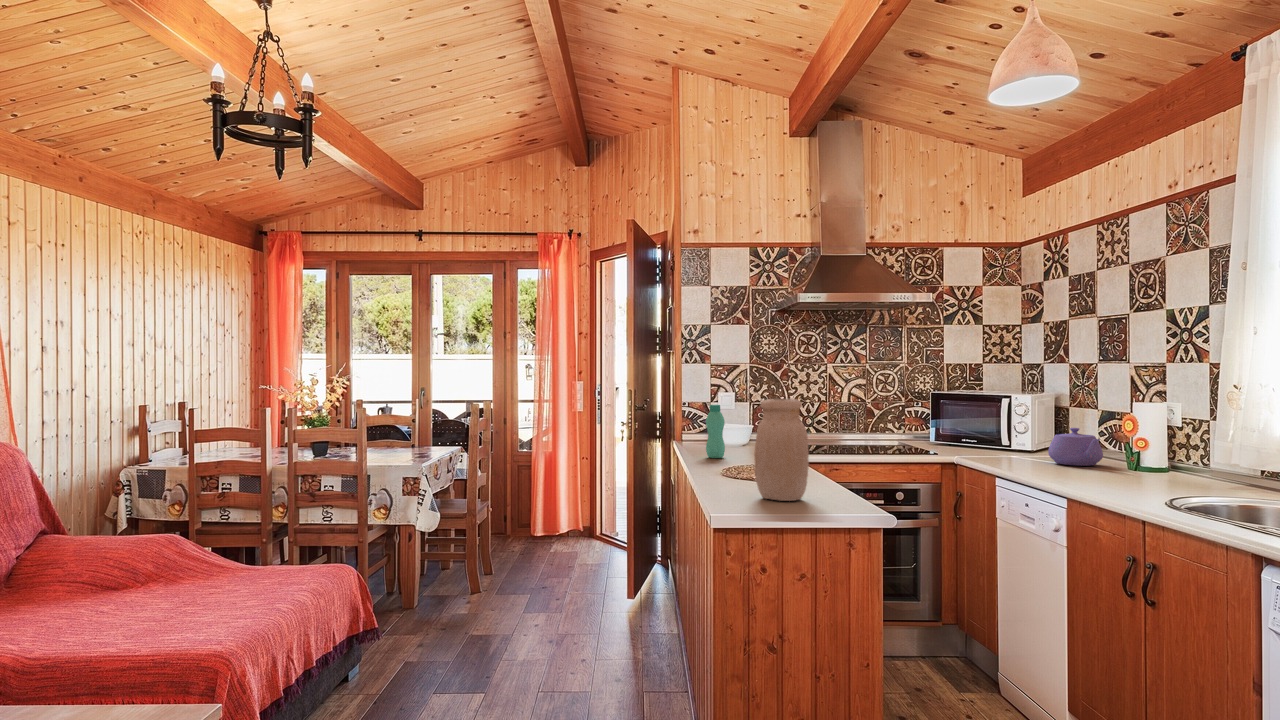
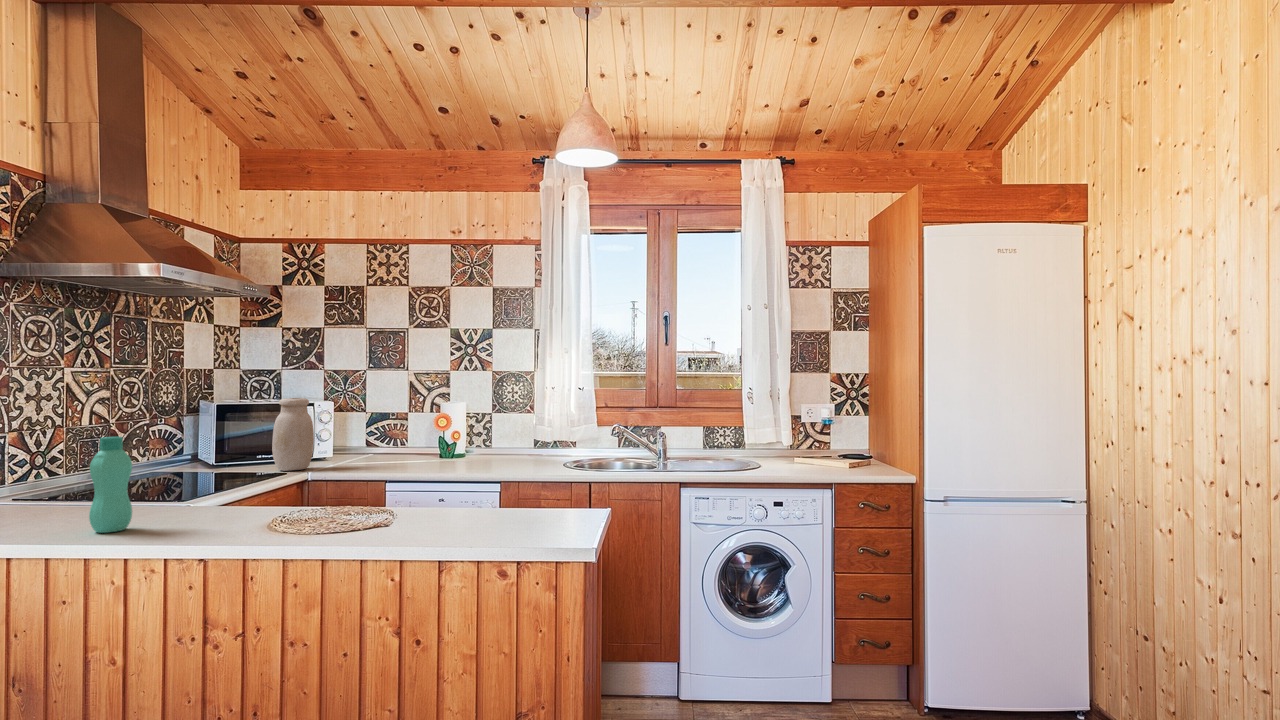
jar: present [754,399,809,501] -> present [272,398,314,471]
teapot: present [1048,428,1103,466] -> none [372,430,439,465]

